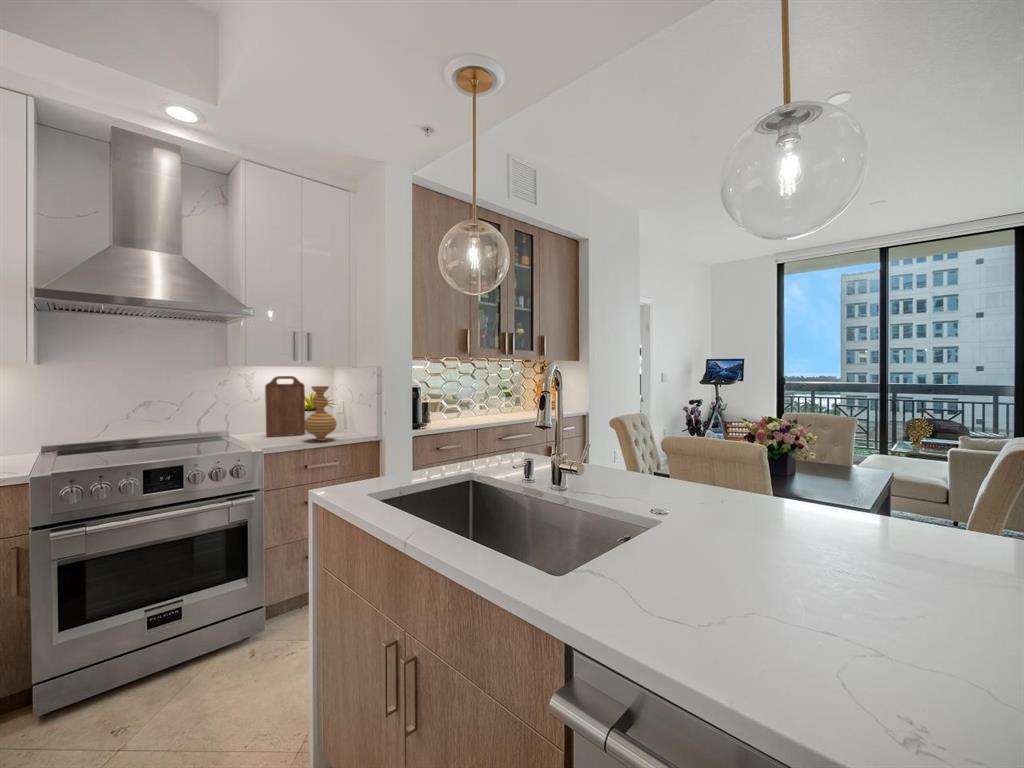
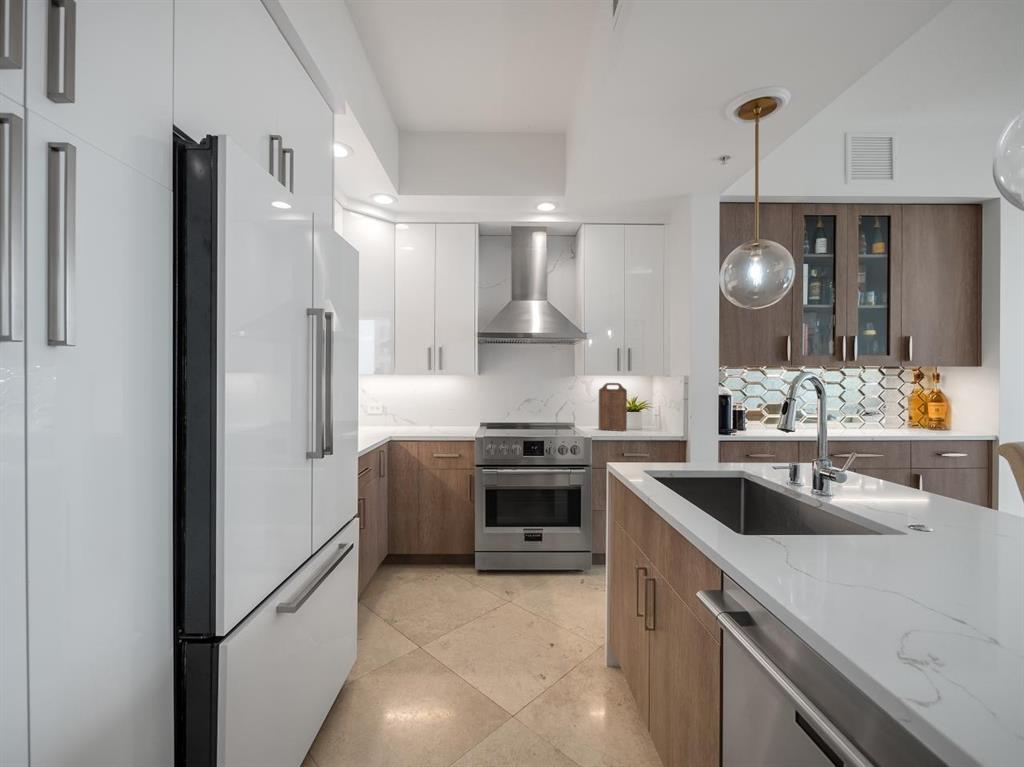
vase: present [304,386,337,441] -> none [622,391,647,436]

